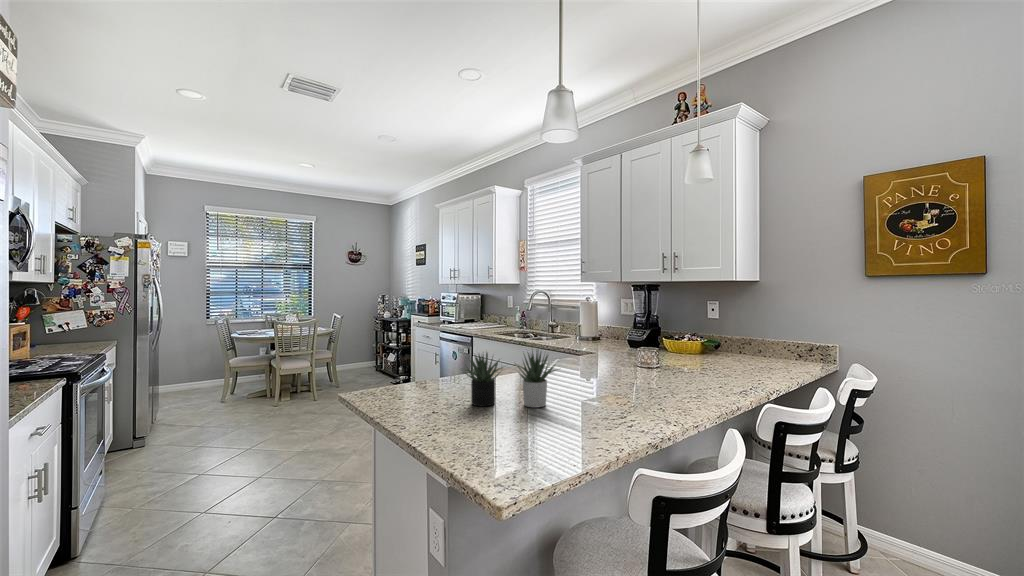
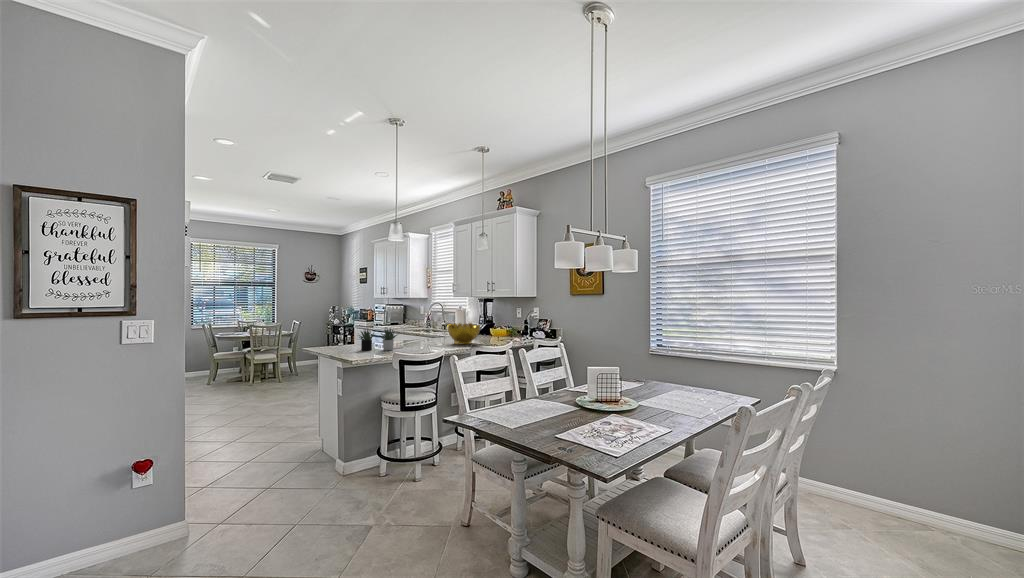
decorative bowl: none [630,331,703,381] -> present [448,323,480,344]

